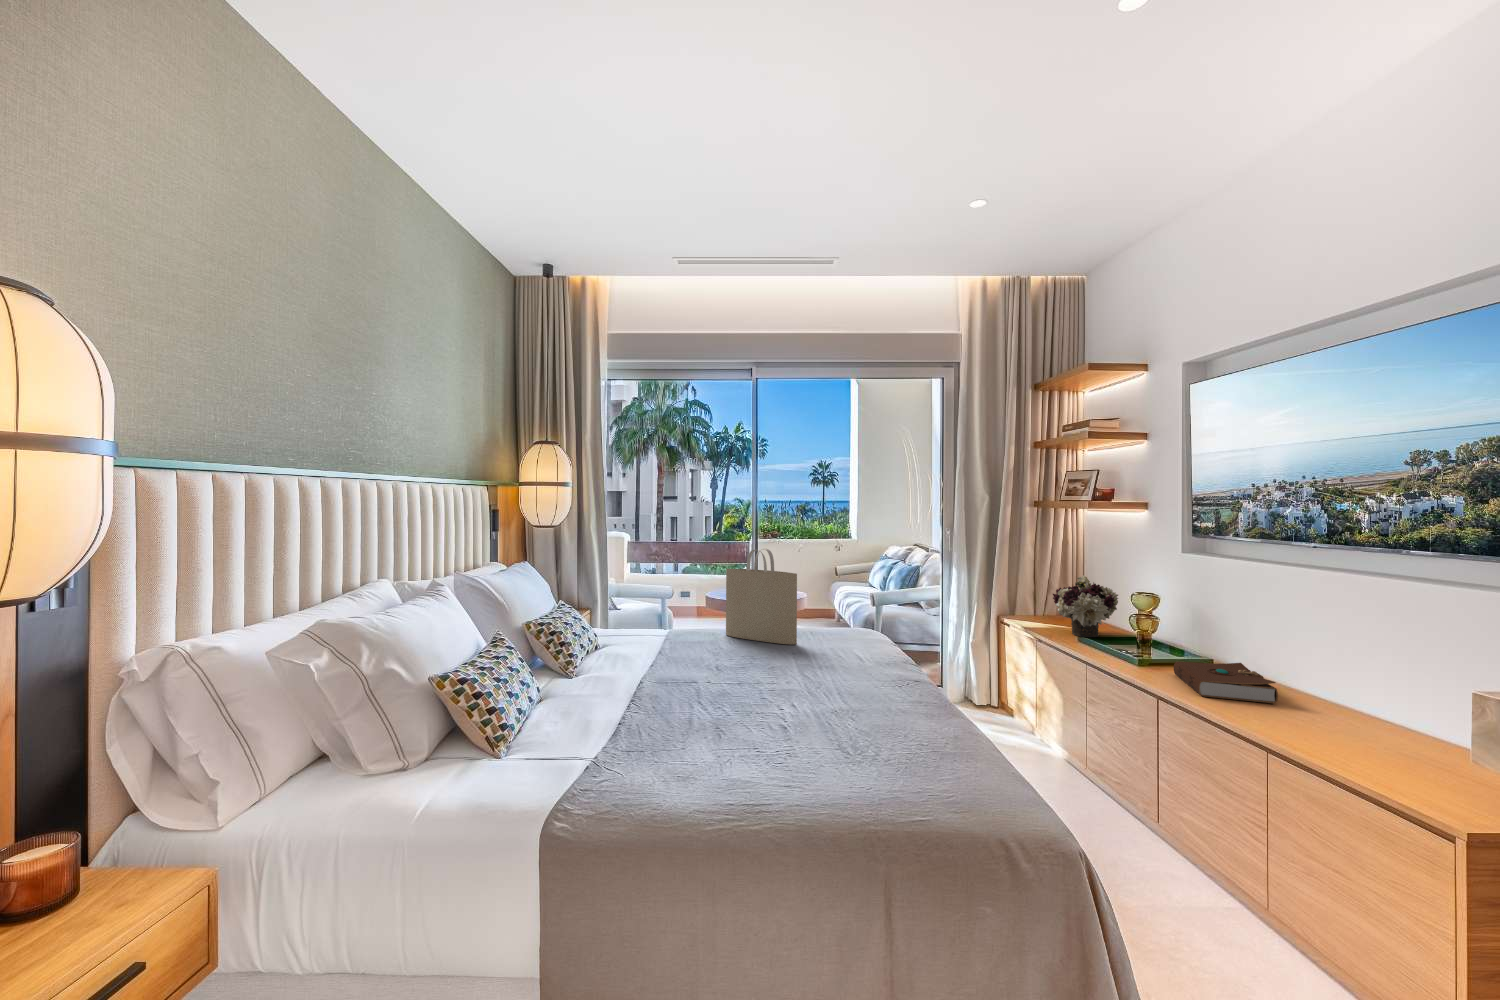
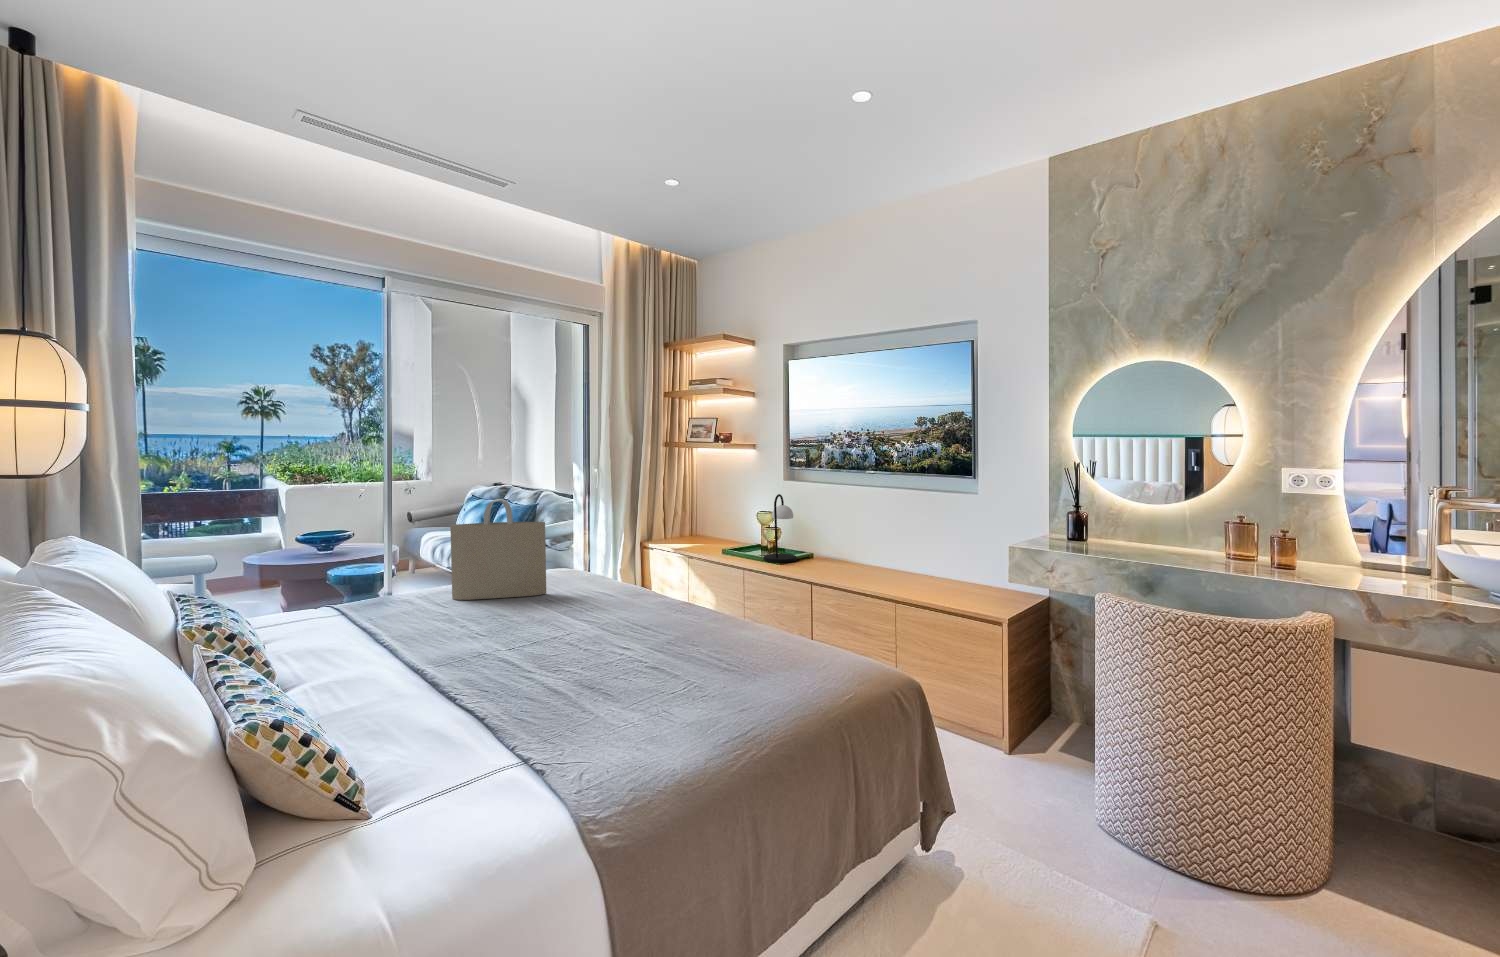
table lamp: none [1129,569,1185,668] -> present [763,494,797,563]
flower arrangement: present [1053,575,1118,637] -> none [694,503,742,551]
book: present [1174,662,1278,703] -> none [798,551,859,575]

